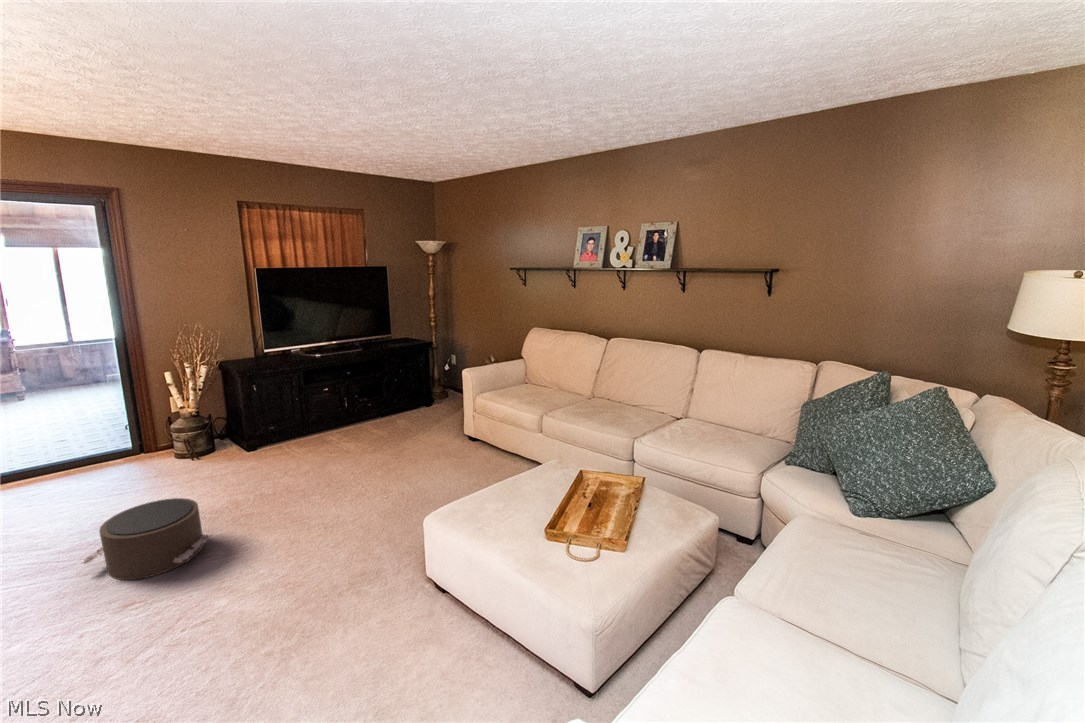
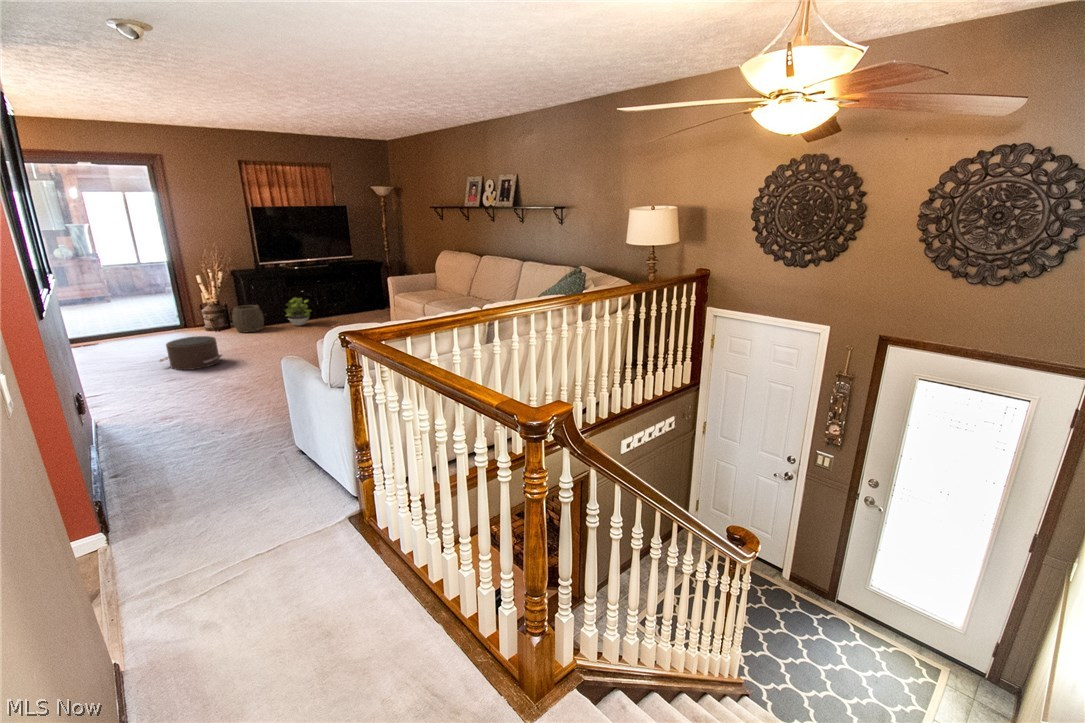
potted plant: none [300,398,342,441] -> present [285,298,311,326]
woven basket: none [220,415,270,461] -> present [232,305,264,332]

